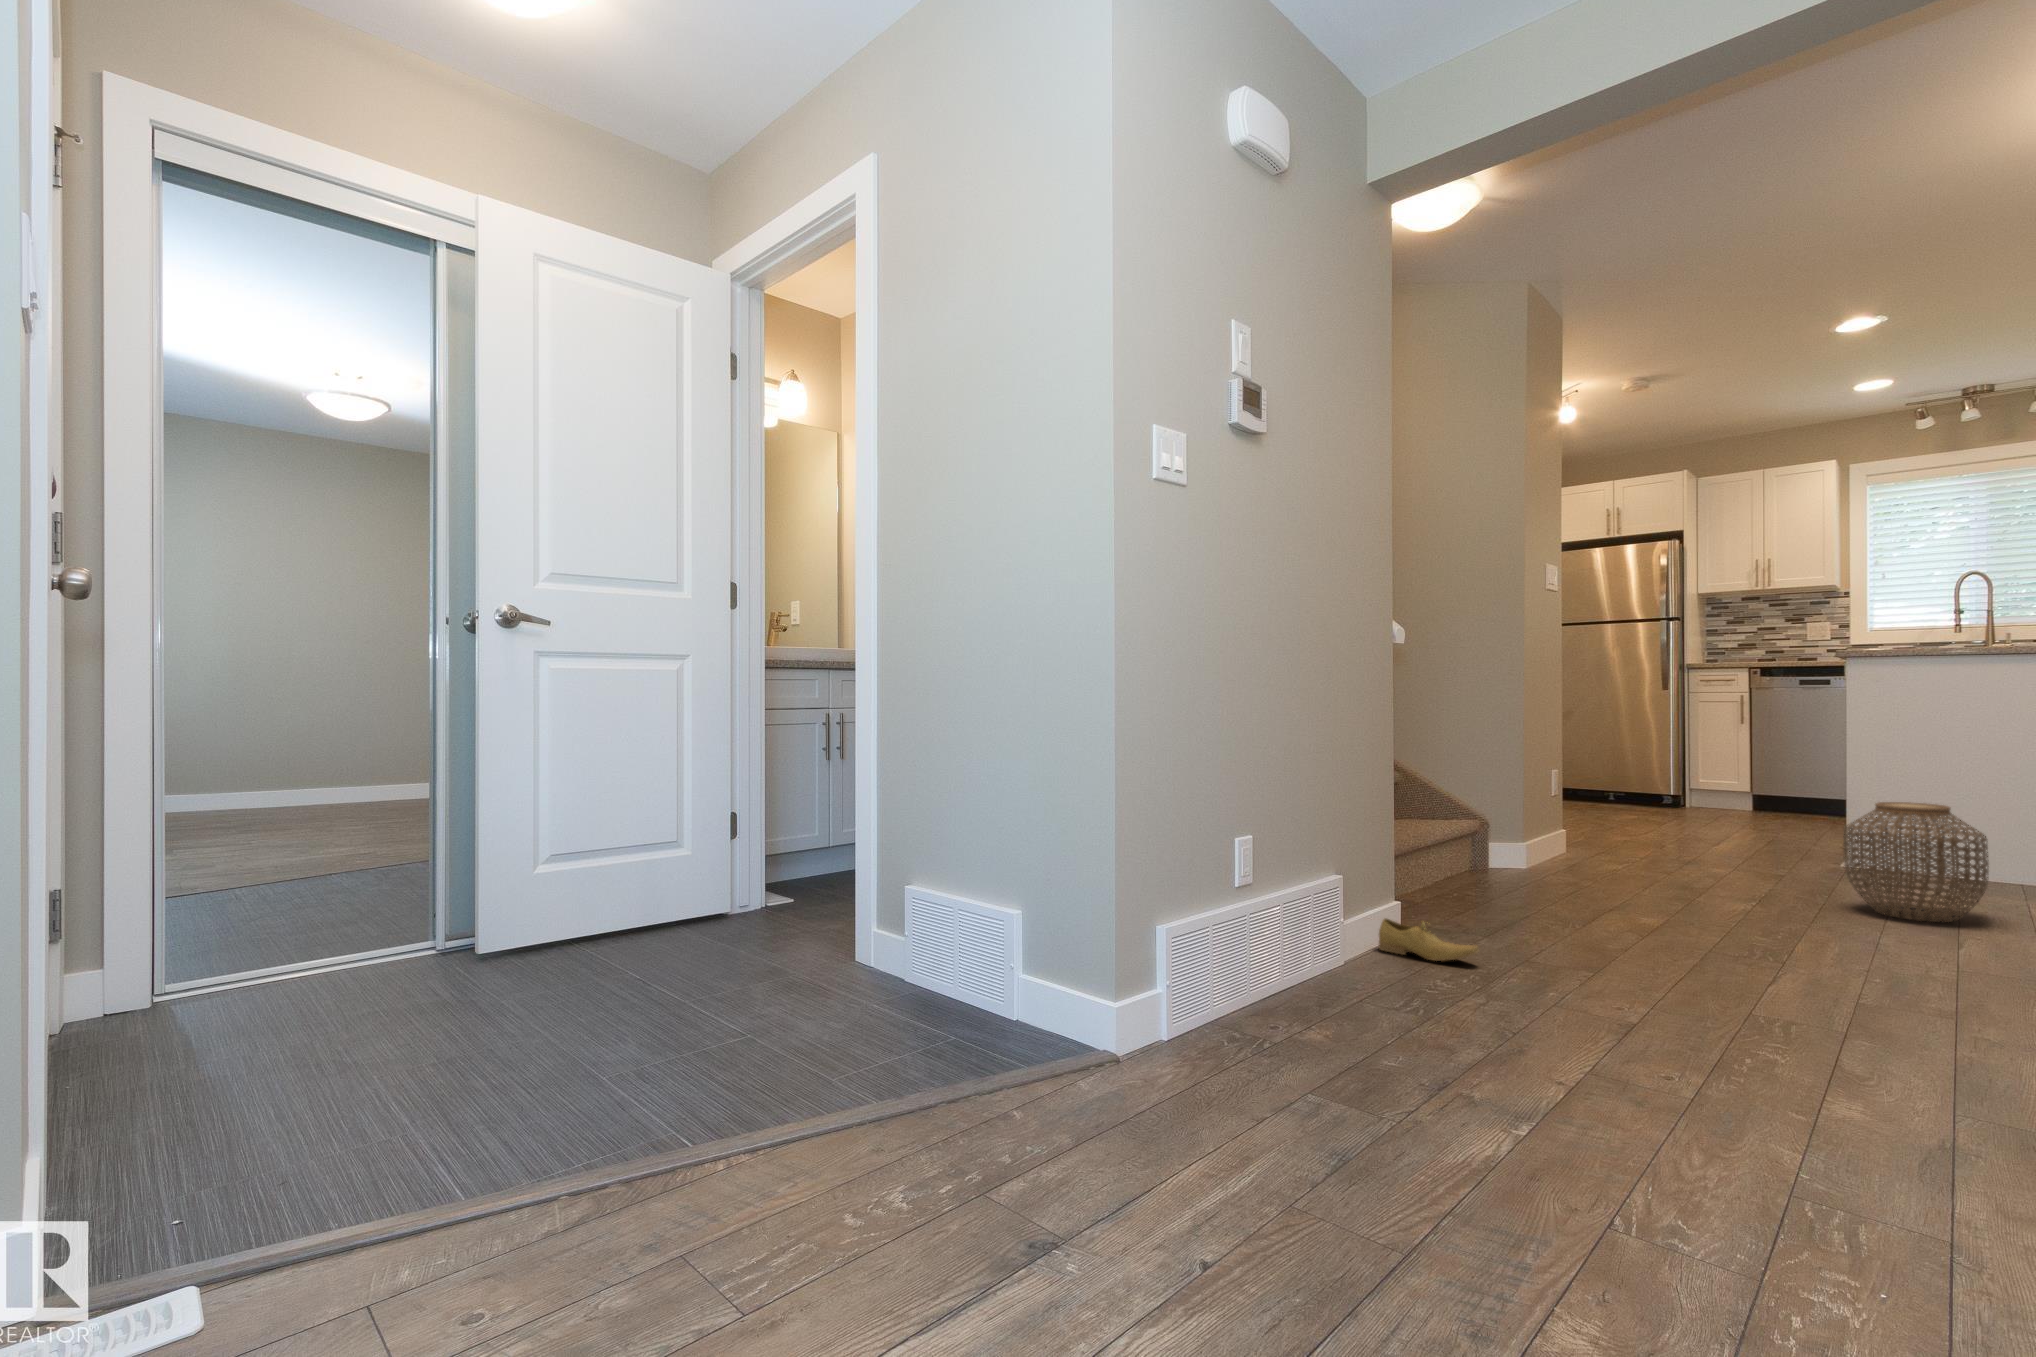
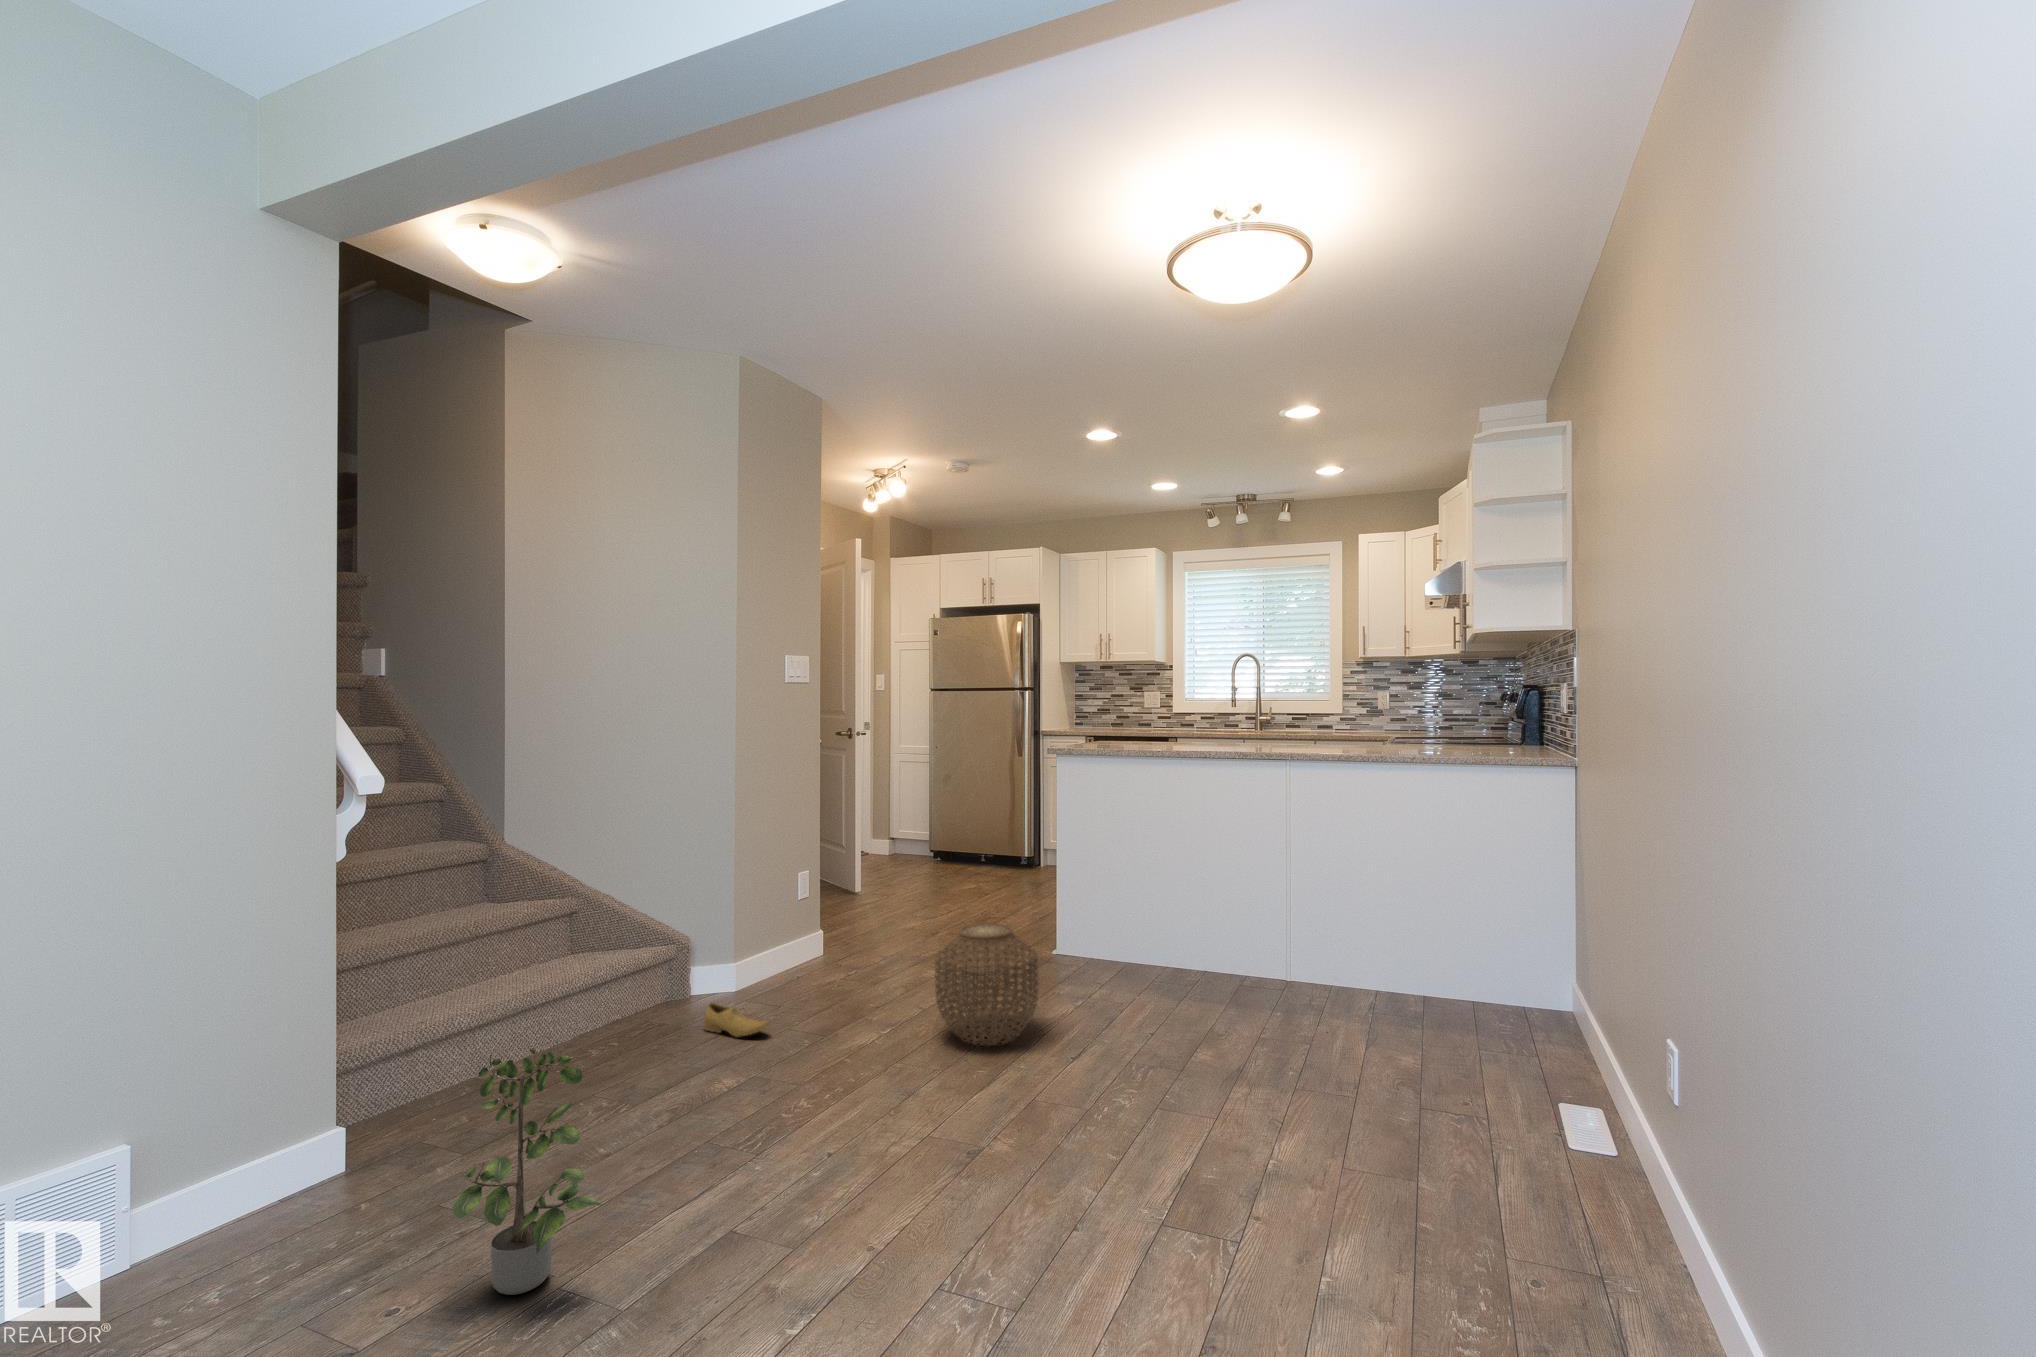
potted plant: none [1694,810,1849,1018] -> present [452,1049,601,1295]
shoe: present [1379,919,1479,961] -> present [704,1003,770,1037]

